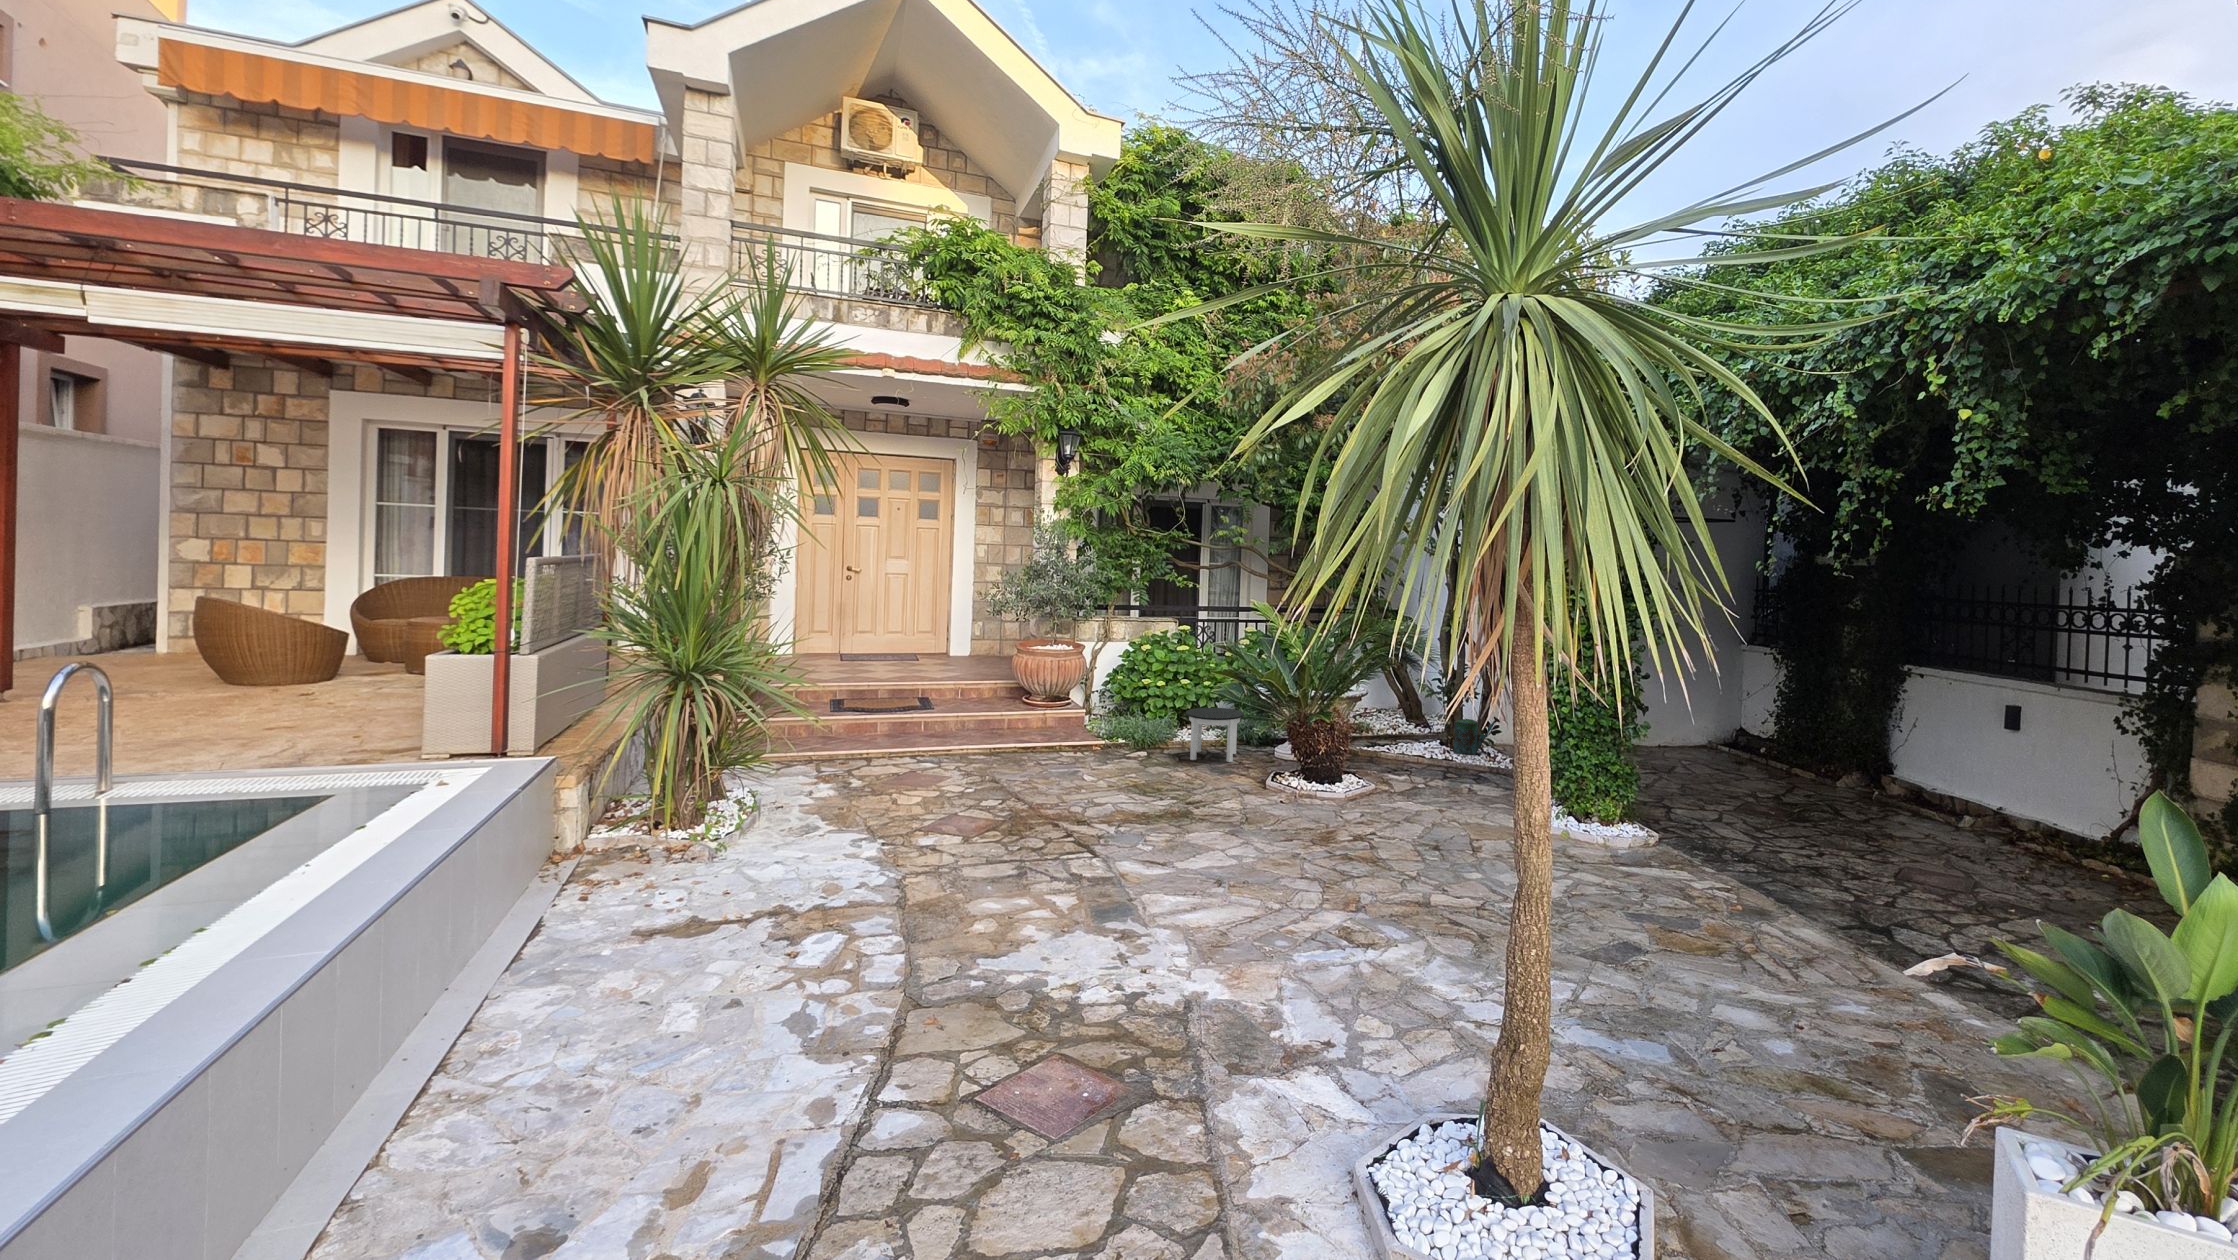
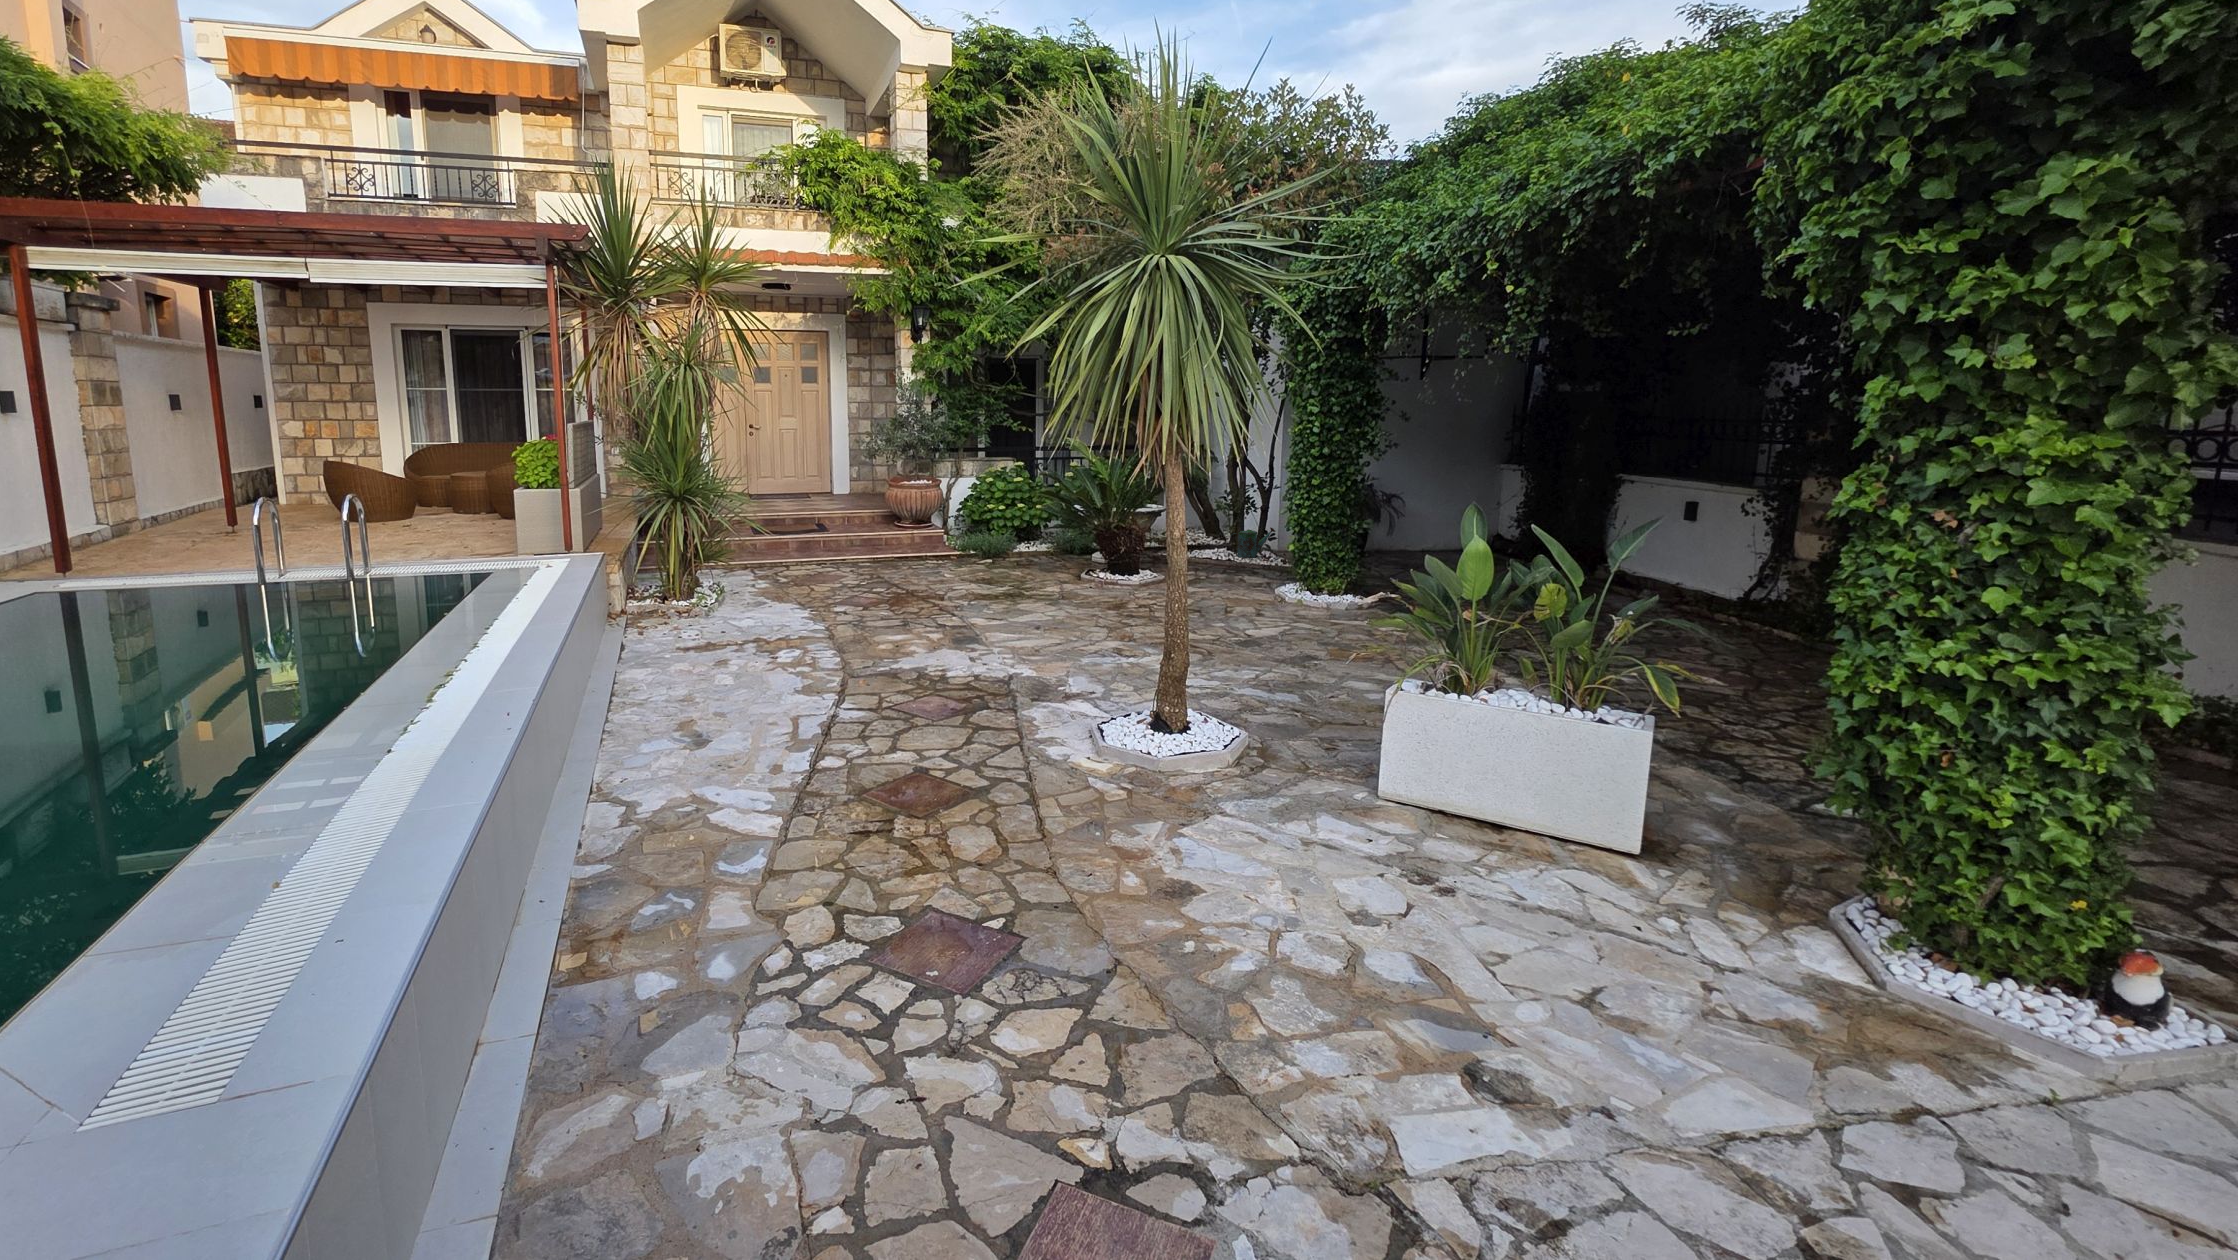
round table: present [1186,708,1244,762] -> none [1020,524,1065,564]

